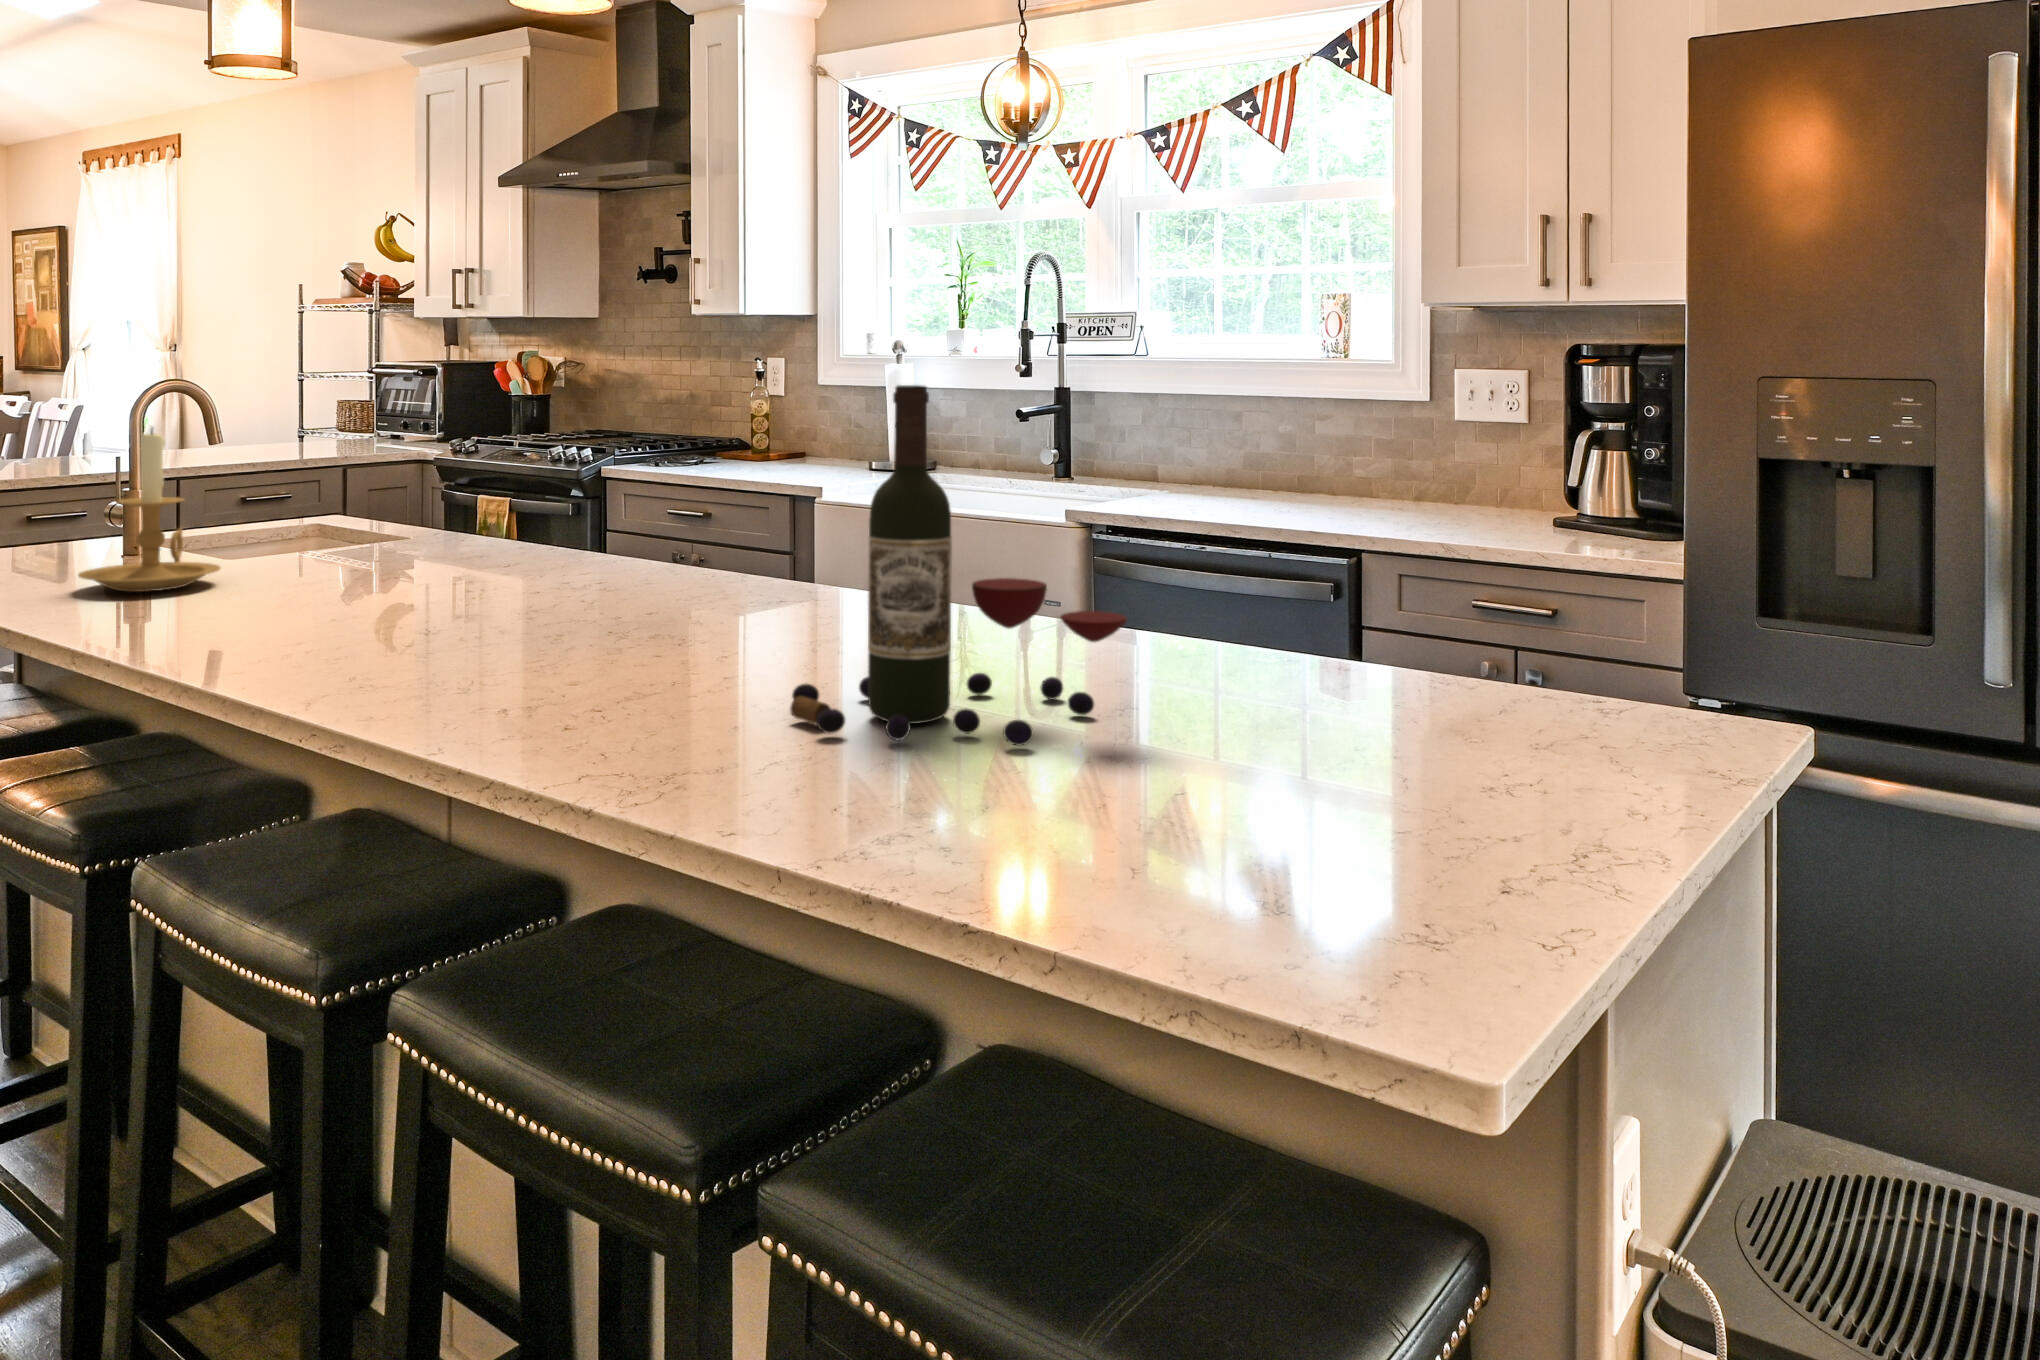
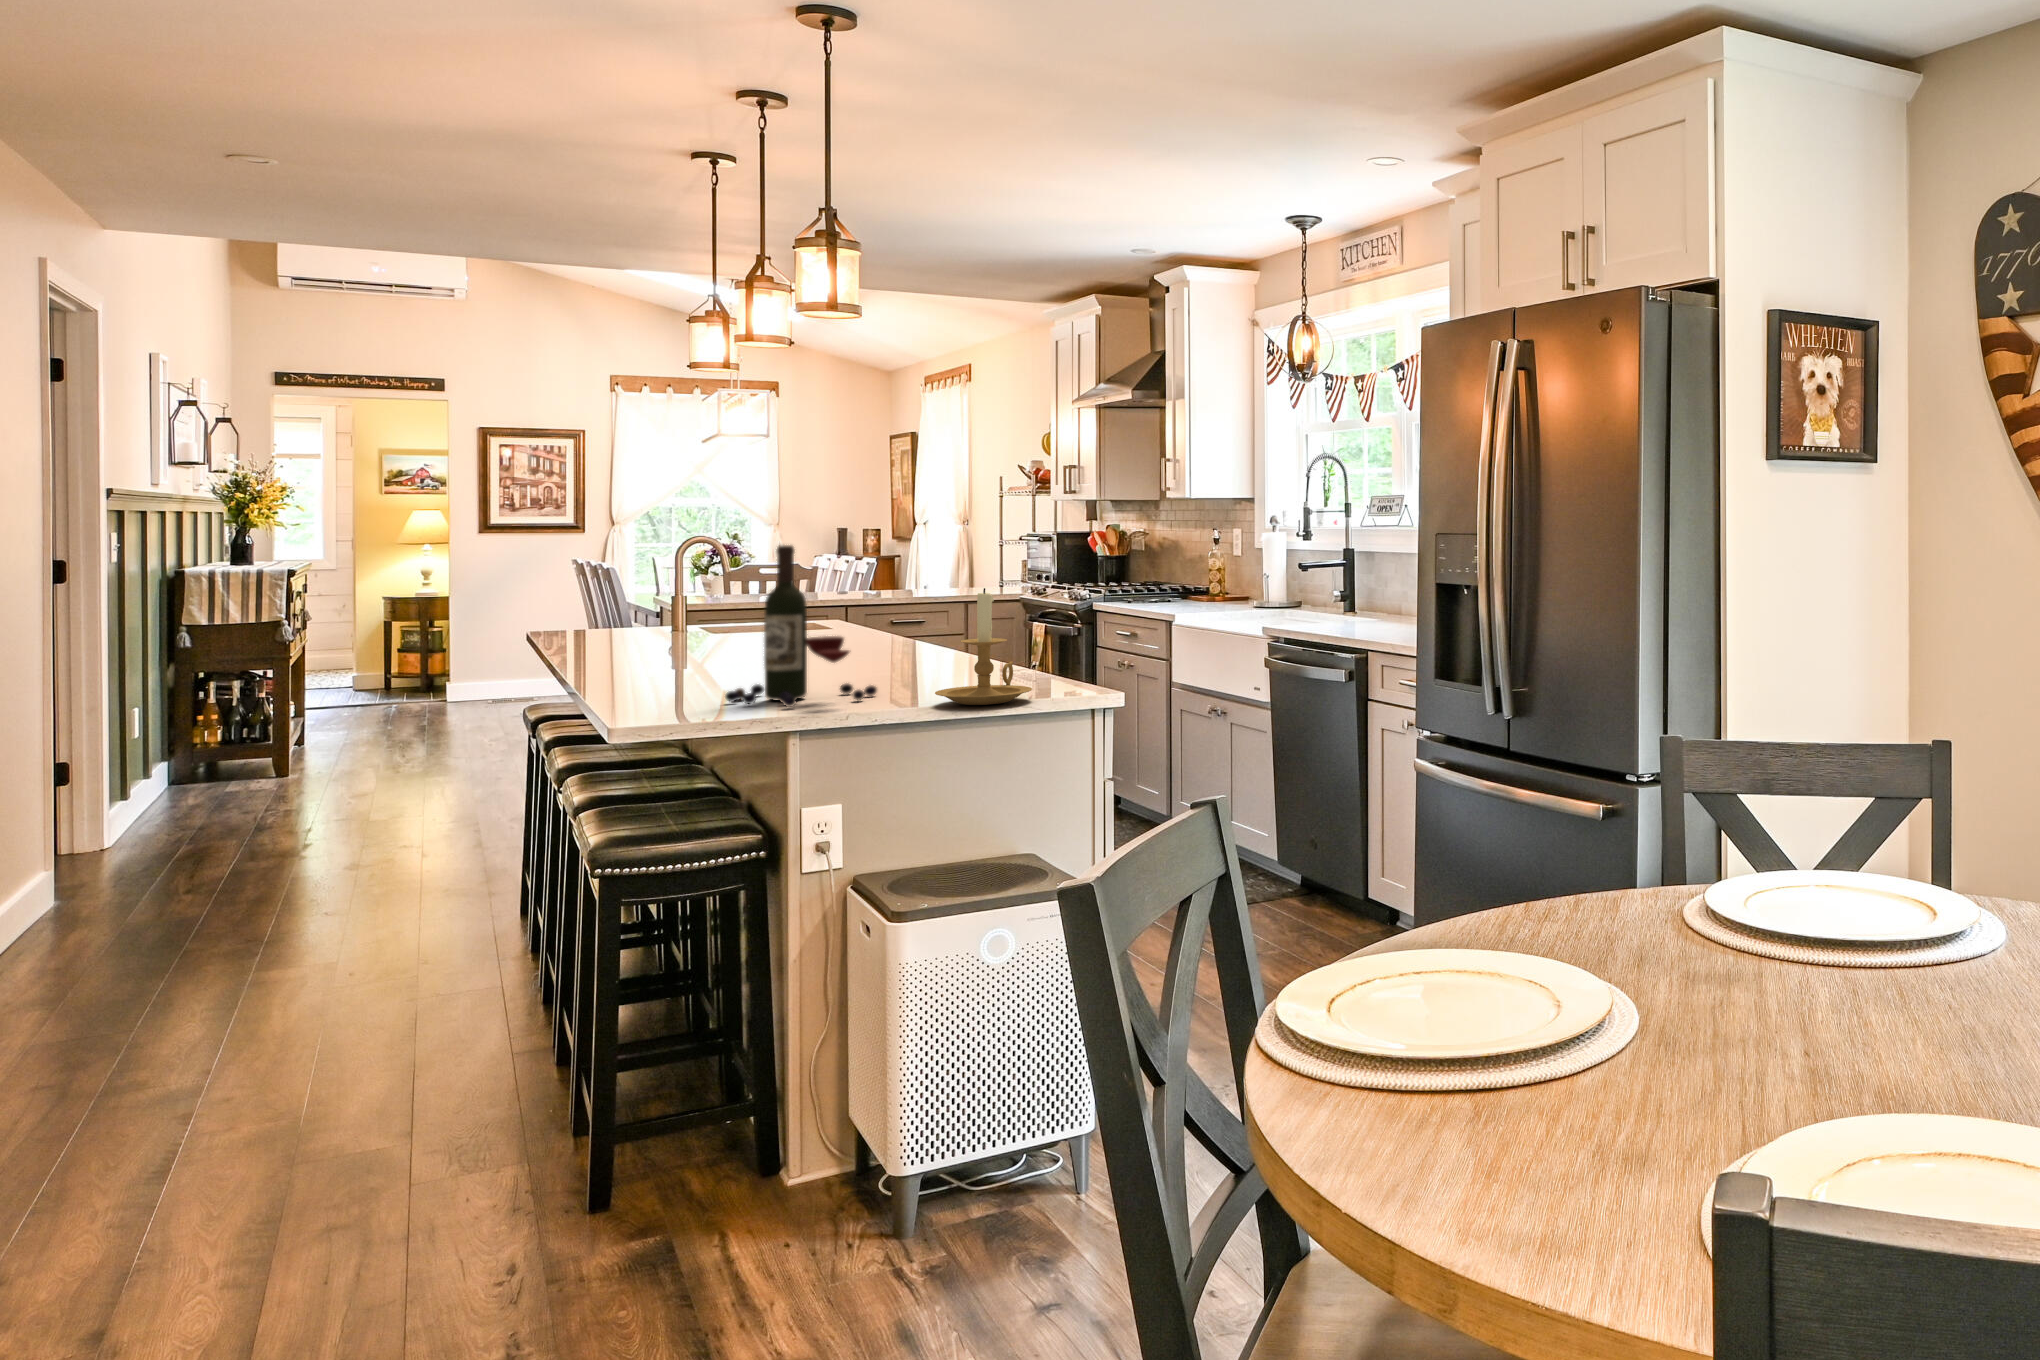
candle holder: present [78,428,220,592] -> present [935,588,1032,705]

